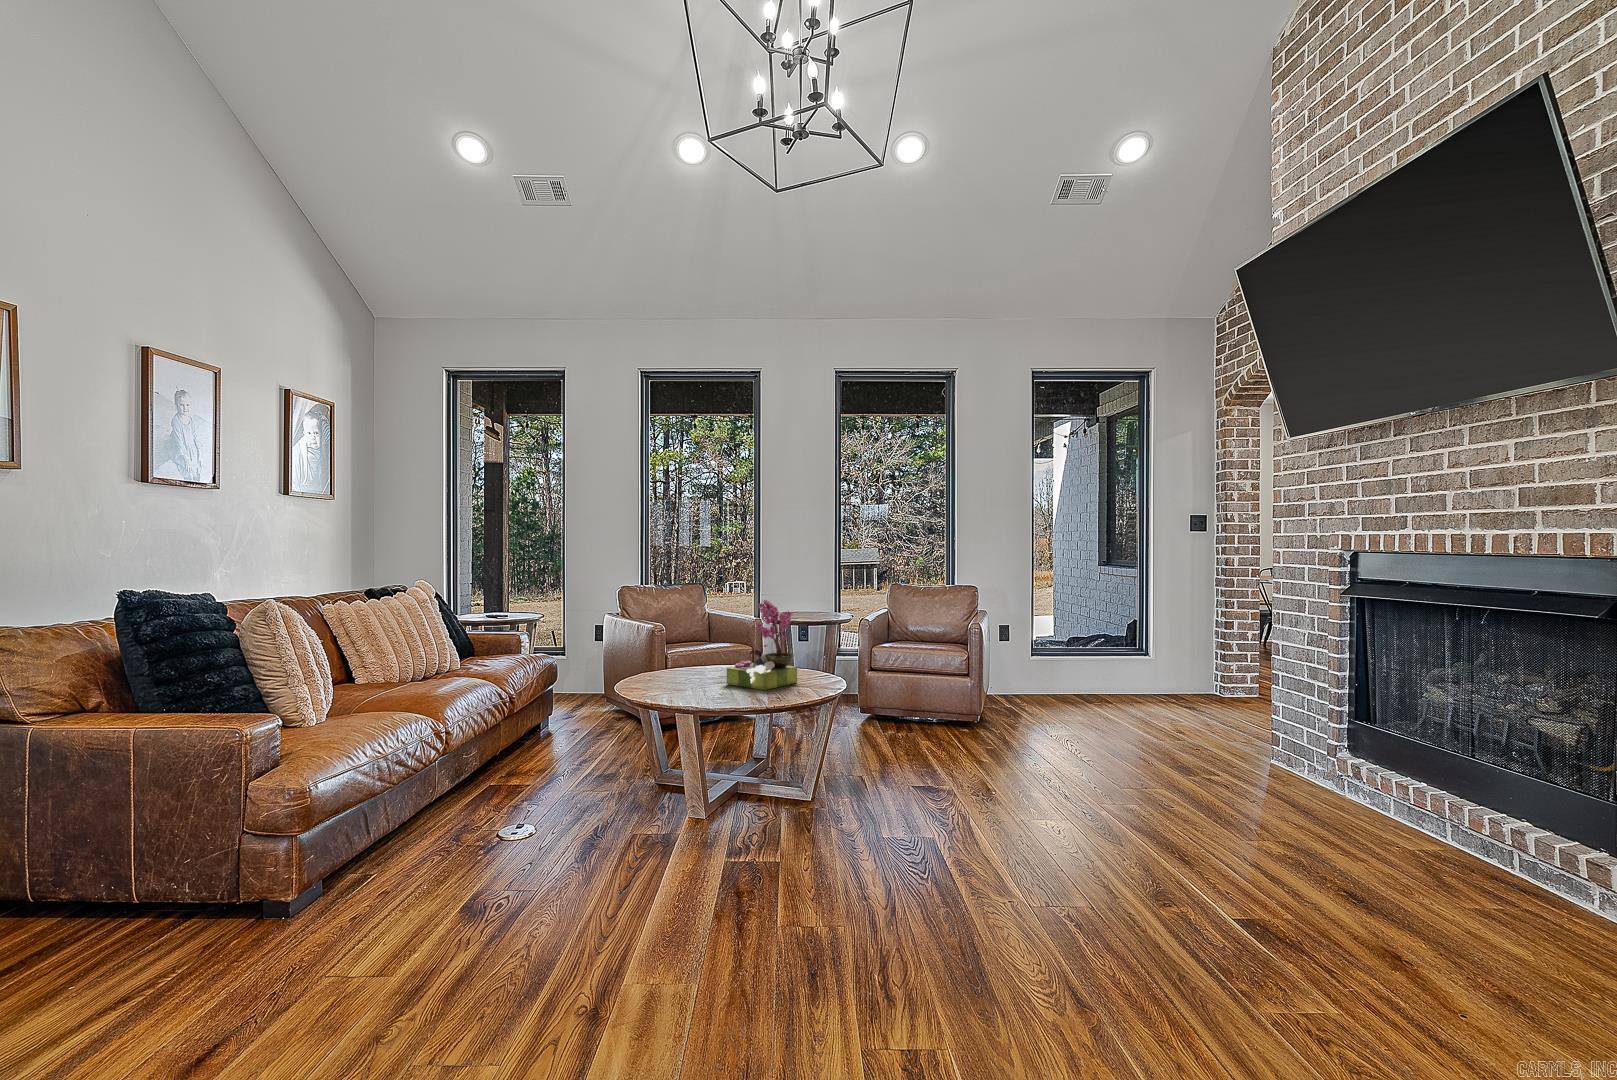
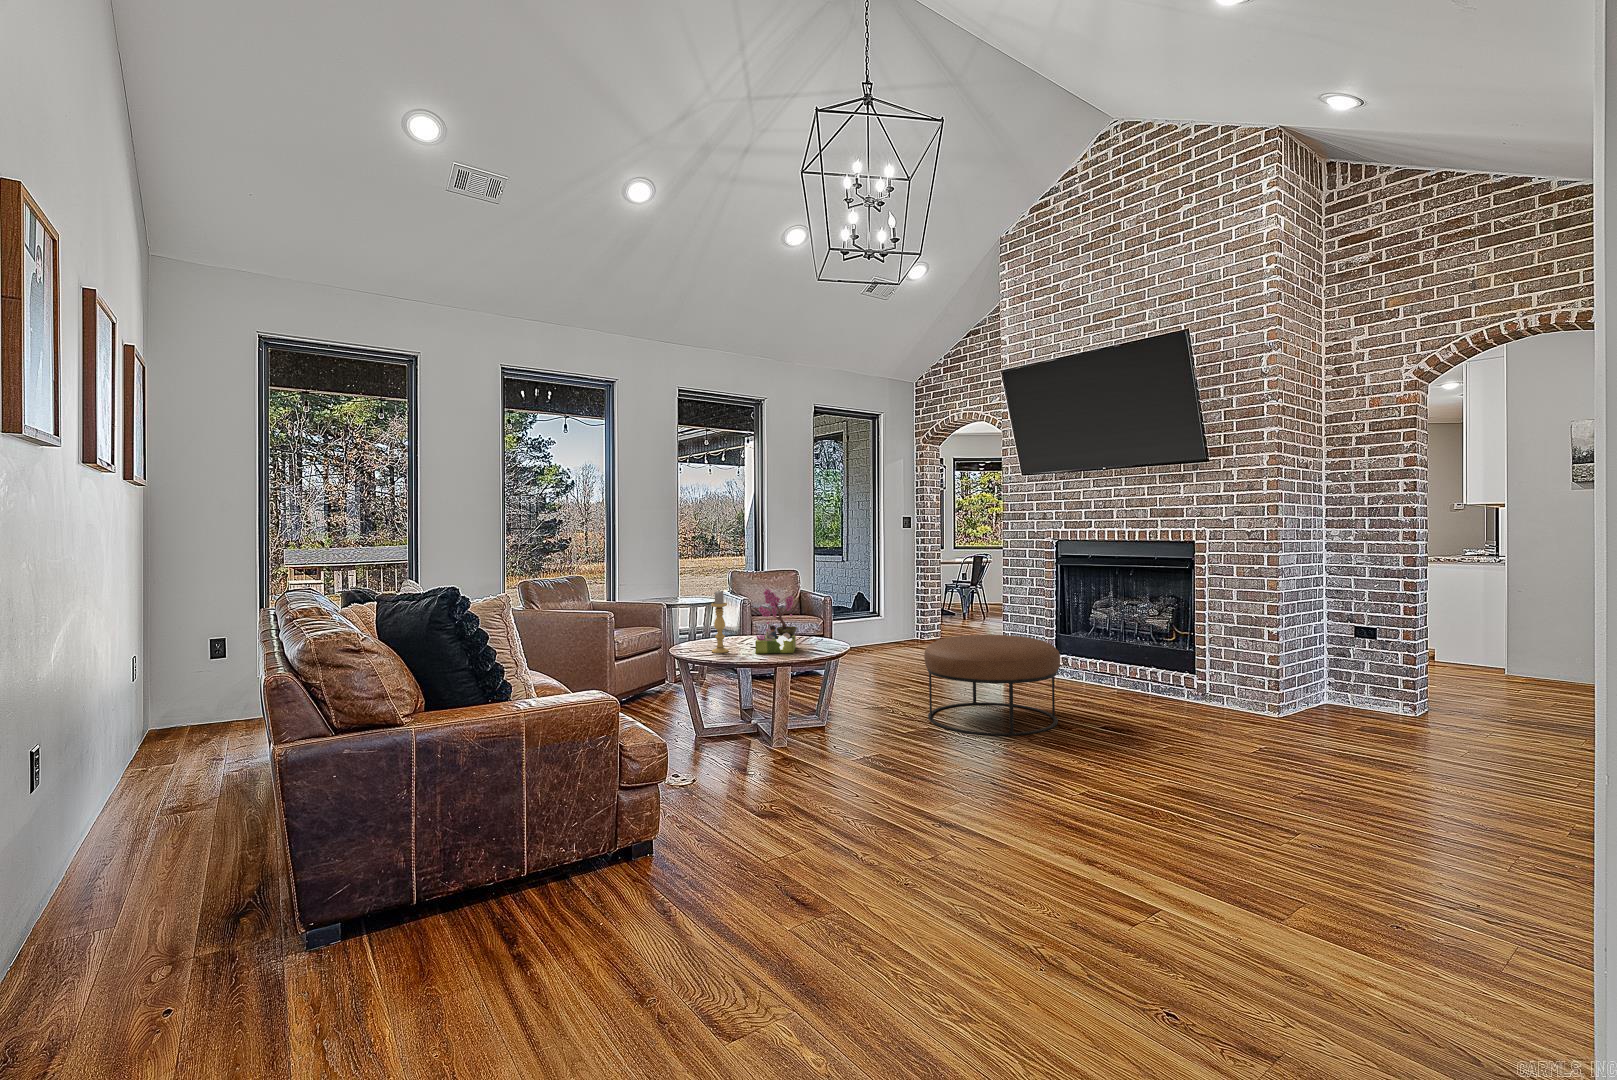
candle holder: none [694,597,716,678] -> present [711,591,729,653]
ottoman: none [958,698,1199,896] -> present [924,635,1060,735]

